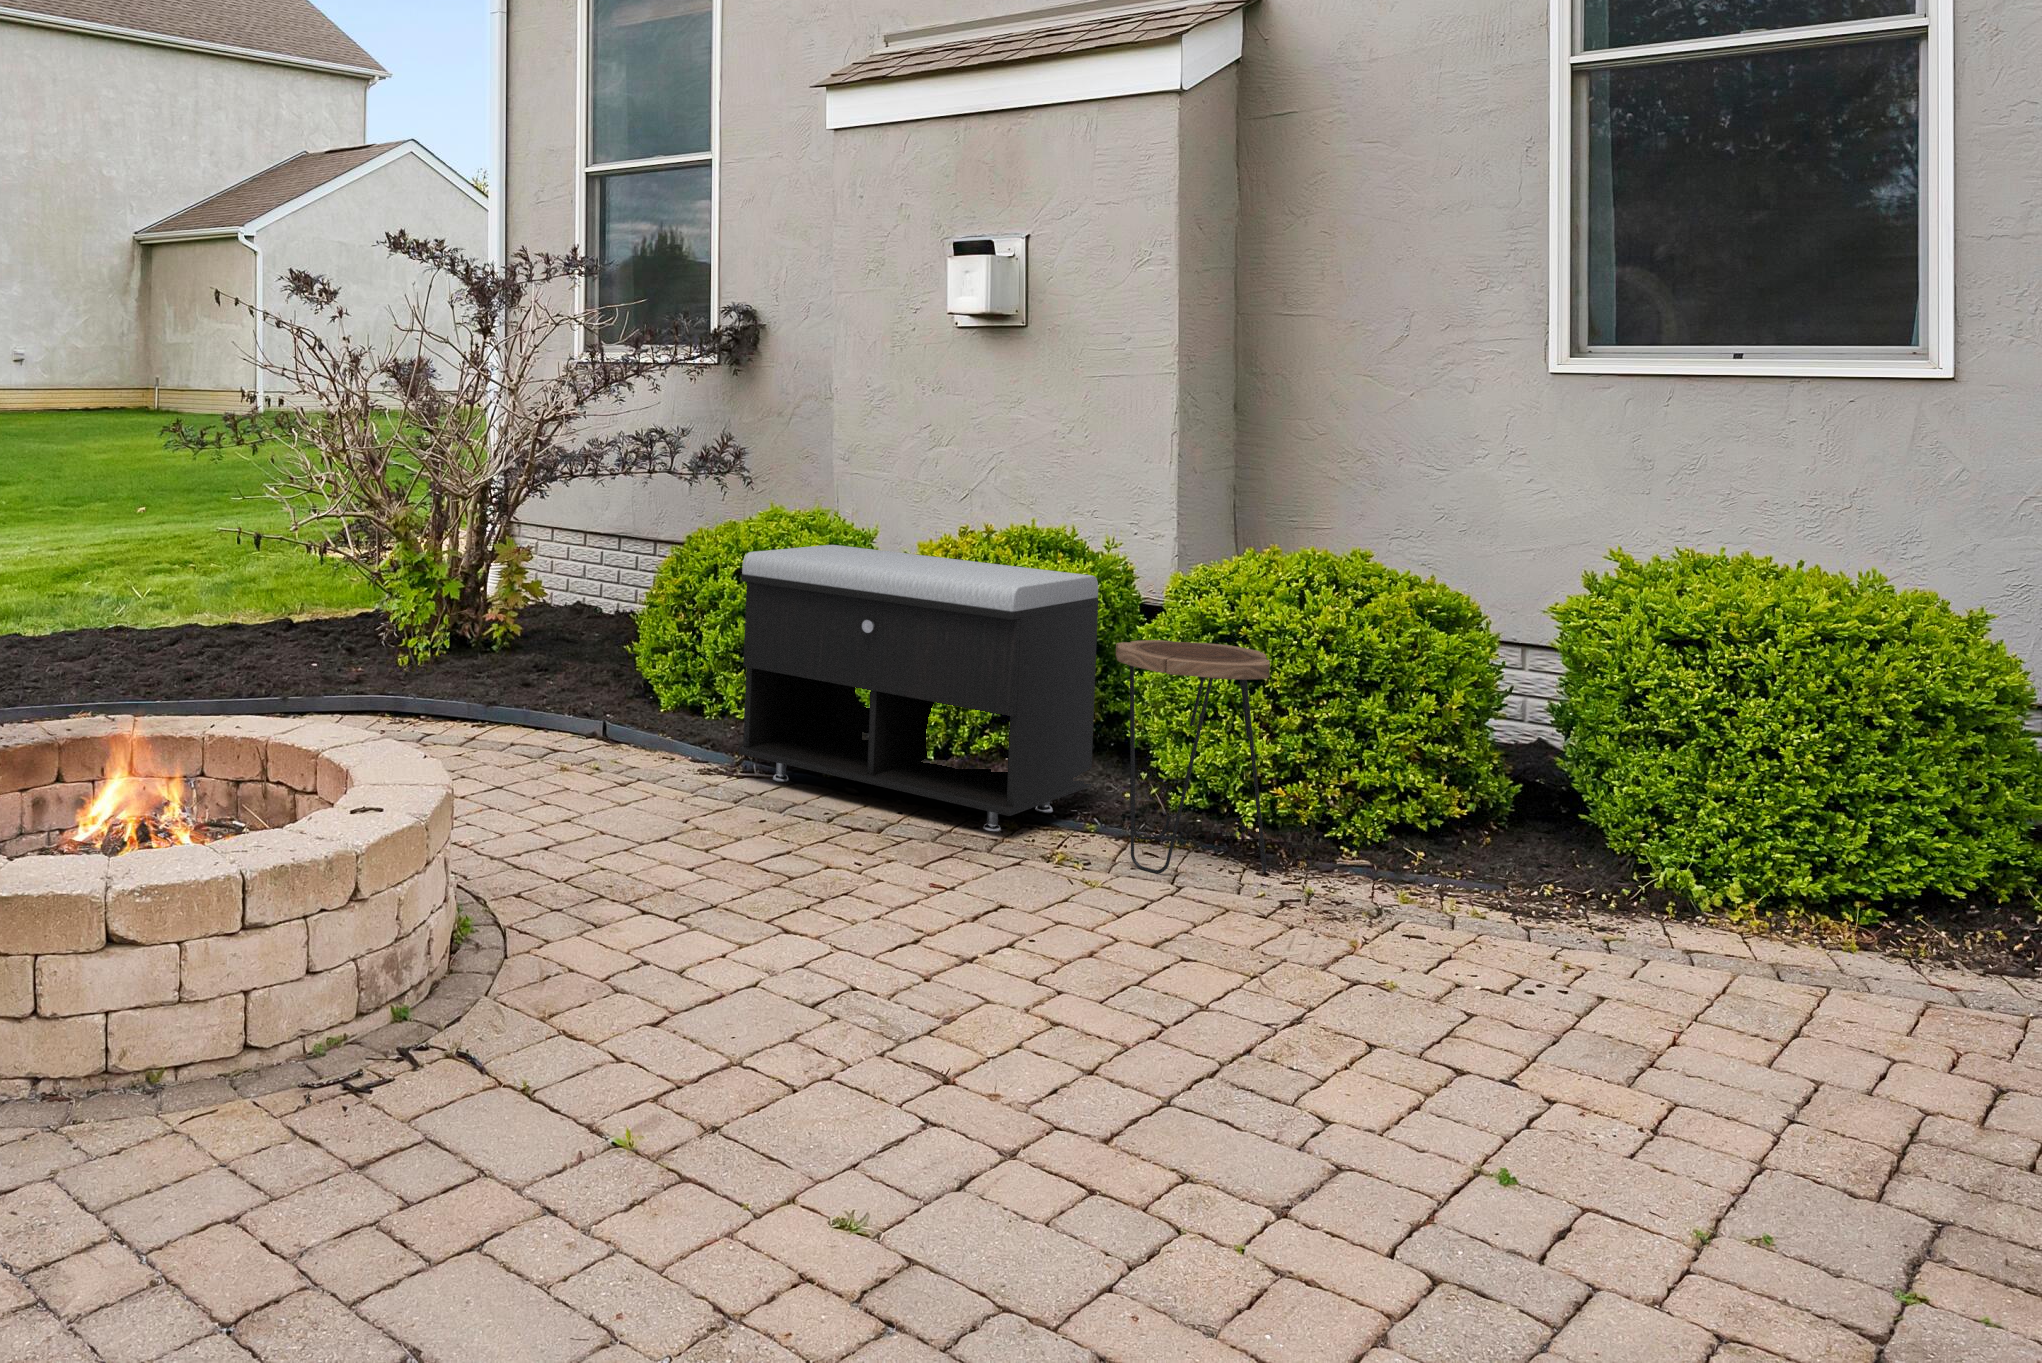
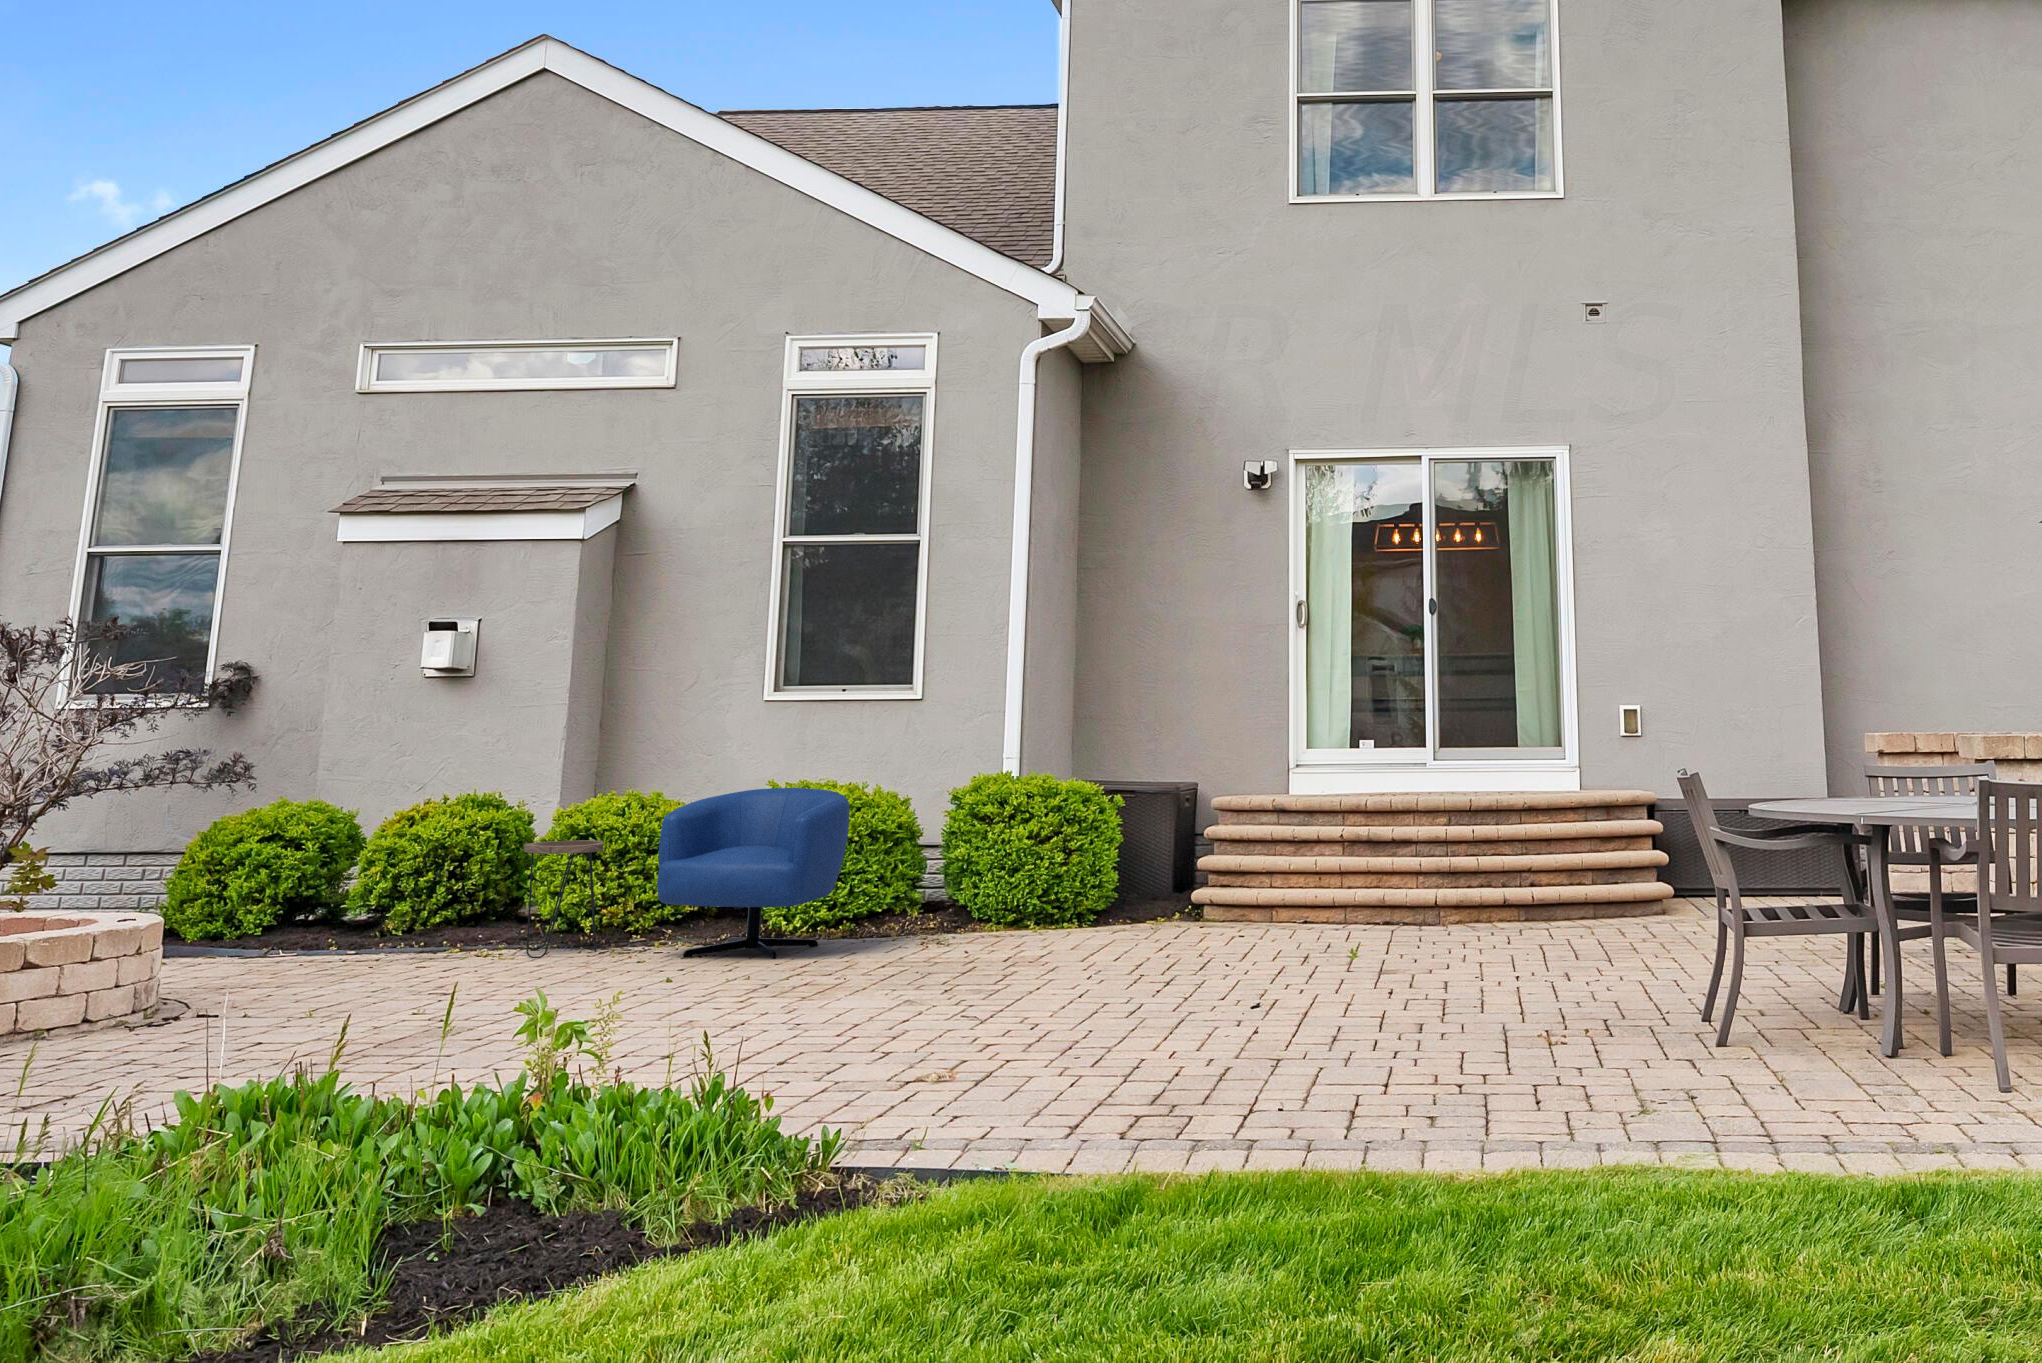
storage bench: present [739,545,1098,831] -> none [275,812,515,959]
armchair: none [1401,584,1906,1029] -> present [657,788,849,959]

